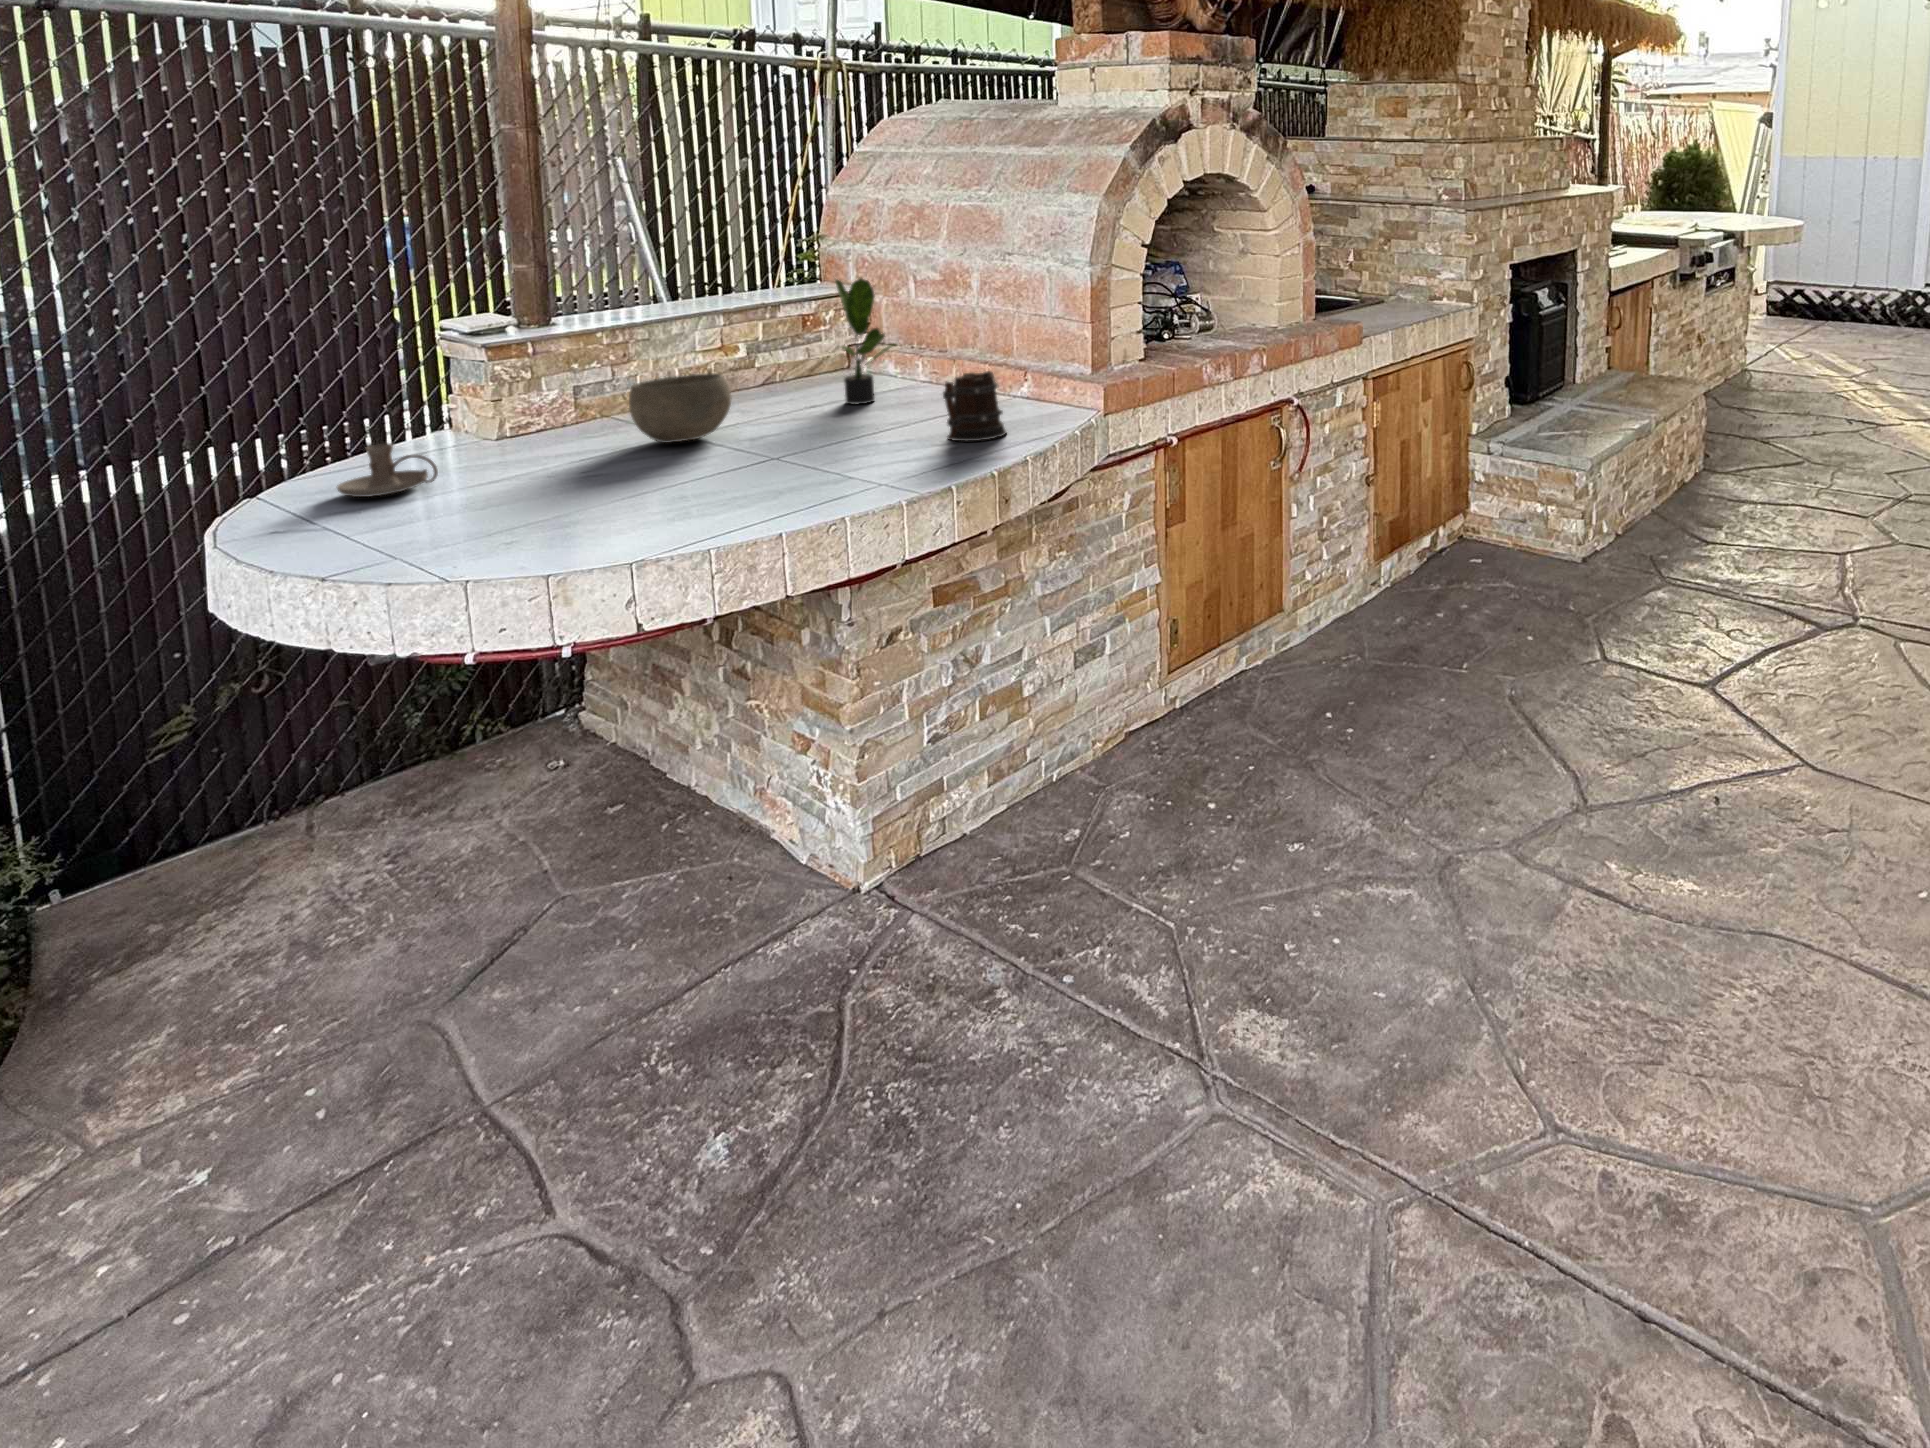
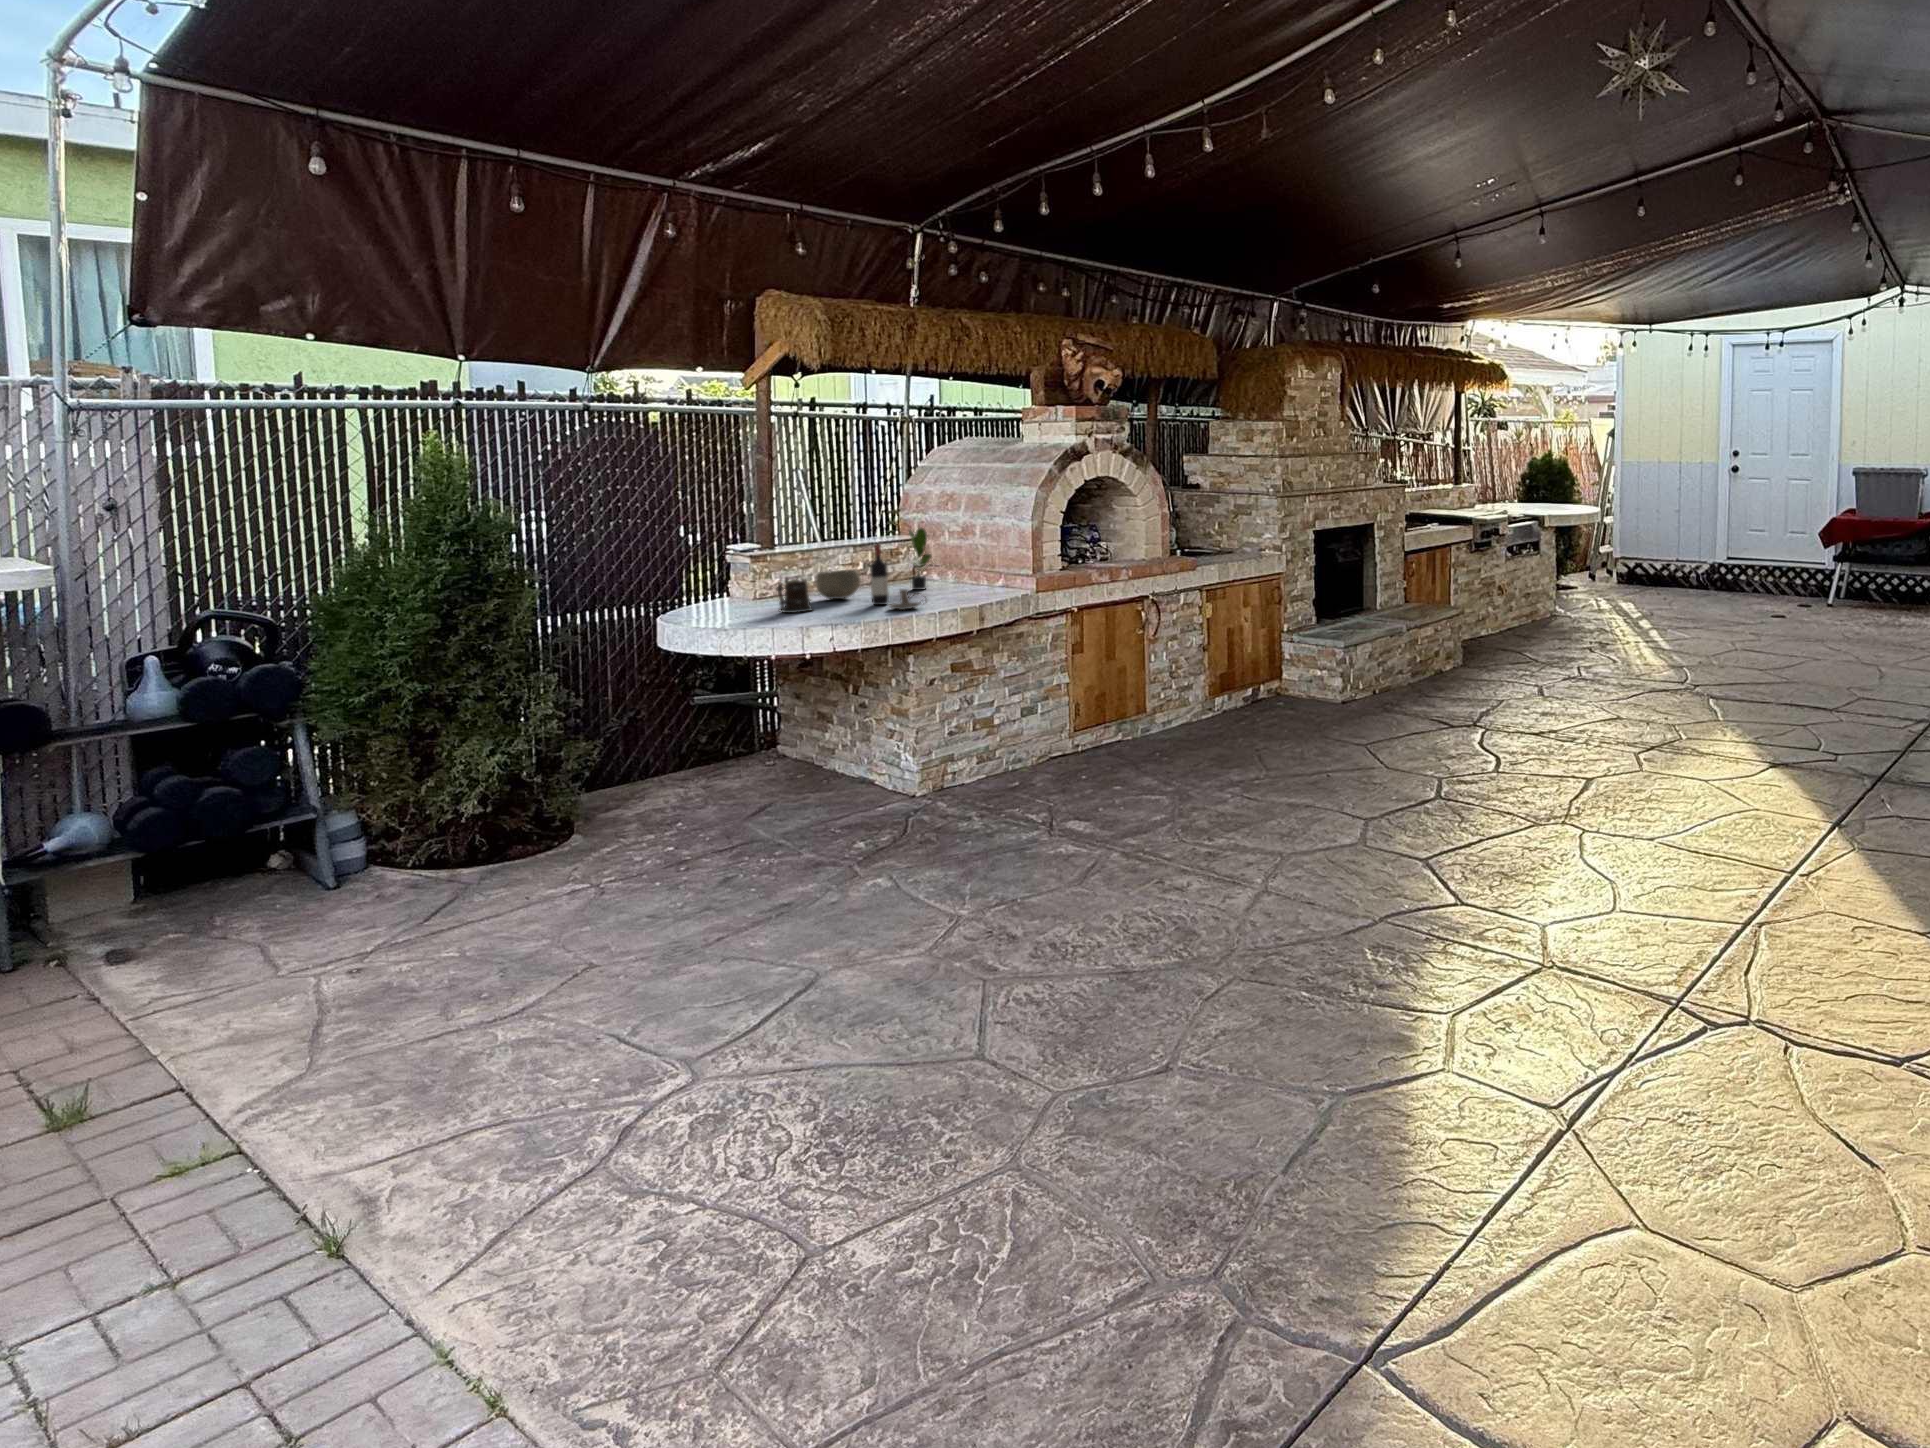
wine bottle: none [744,329,790,469] -> present [870,545,889,605]
beer mug: present [943,371,1006,441] -> present [777,580,813,613]
candle holder: present [337,443,438,497] -> present [889,589,921,610]

